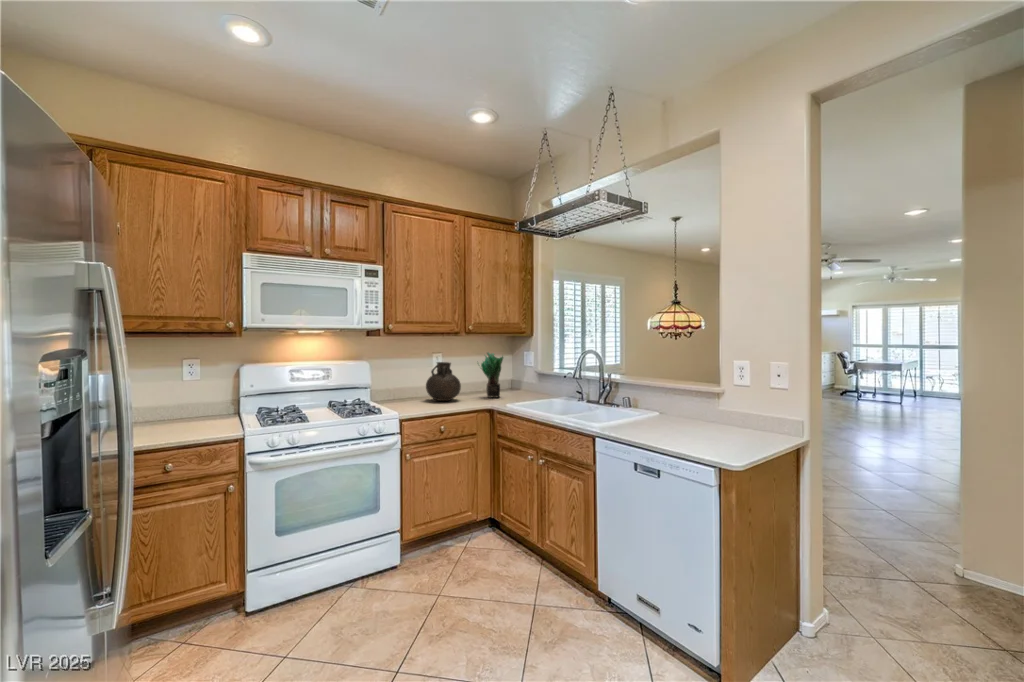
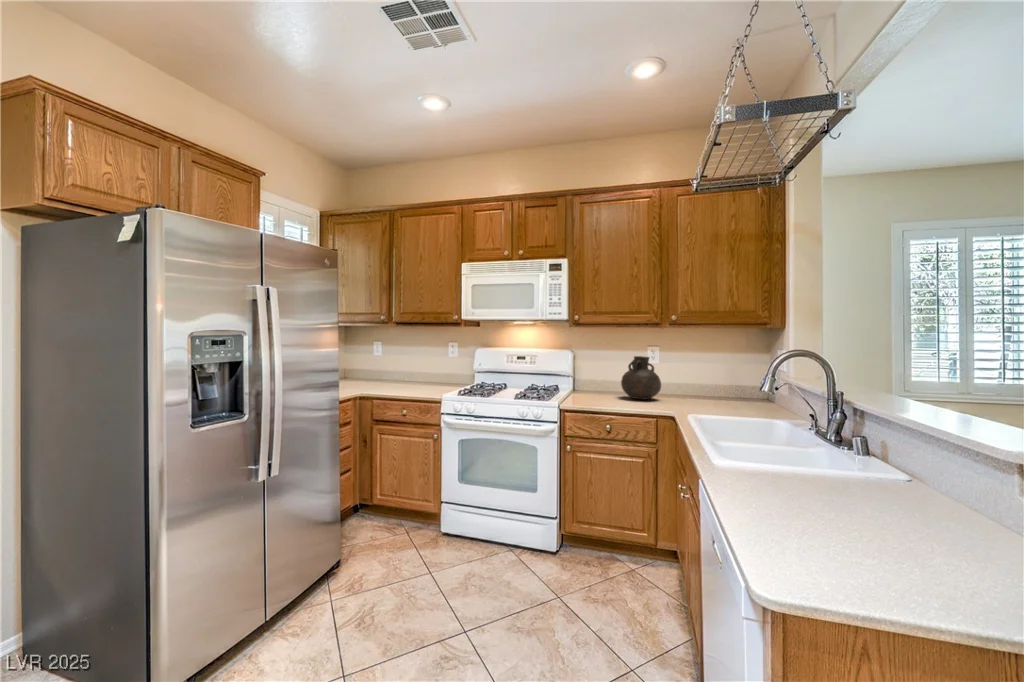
potted plant: present [481,352,503,398] -> none [686,347,722,405]

